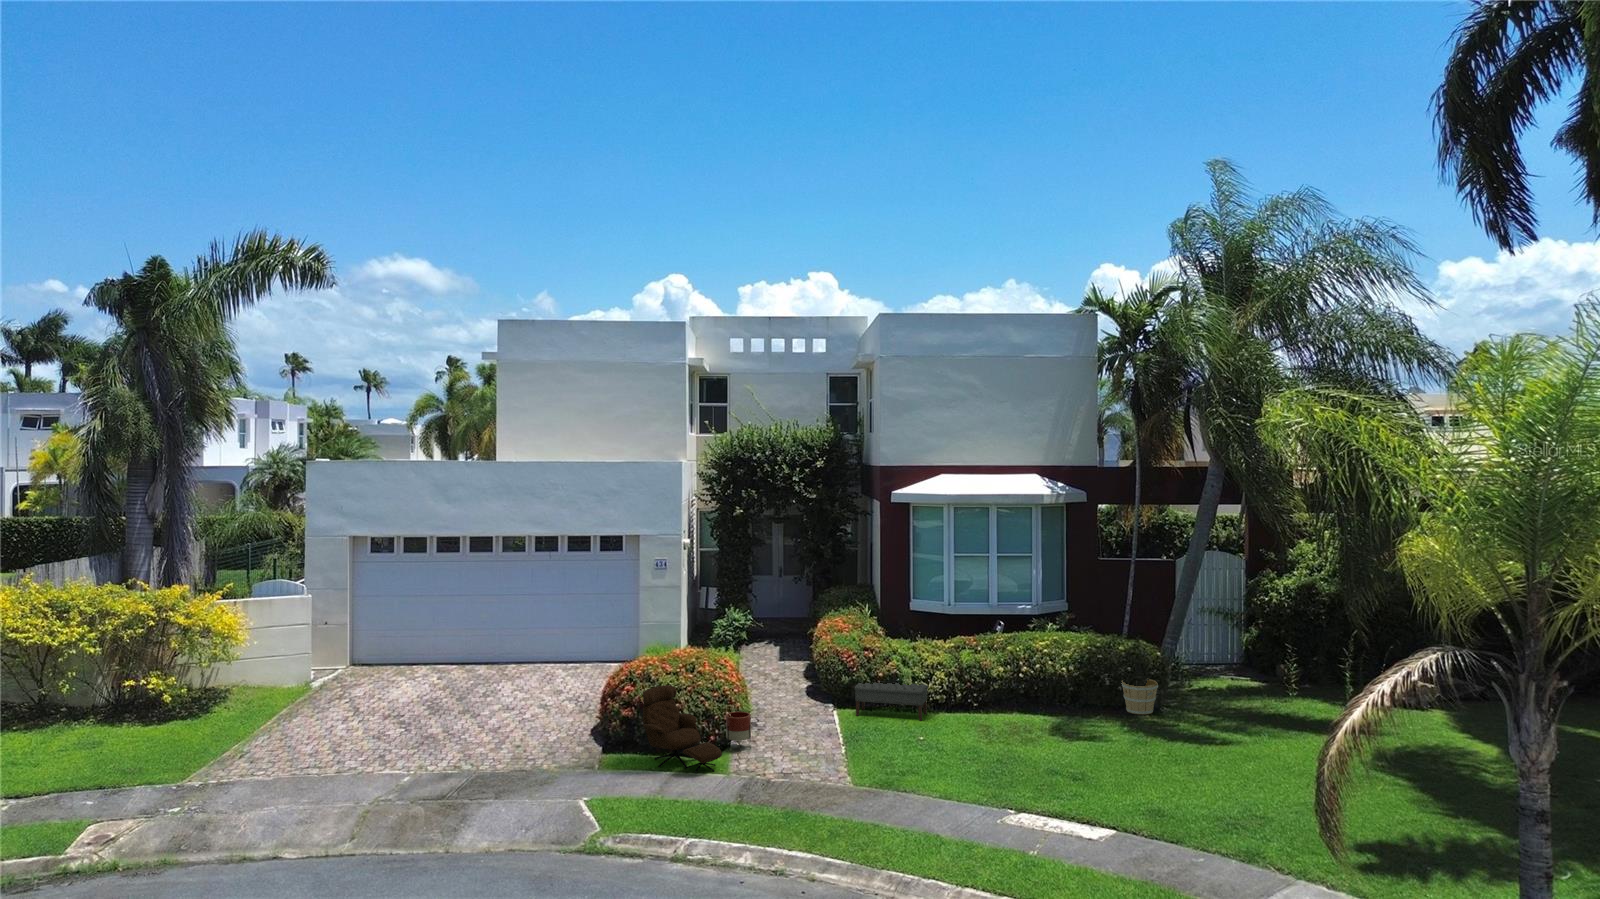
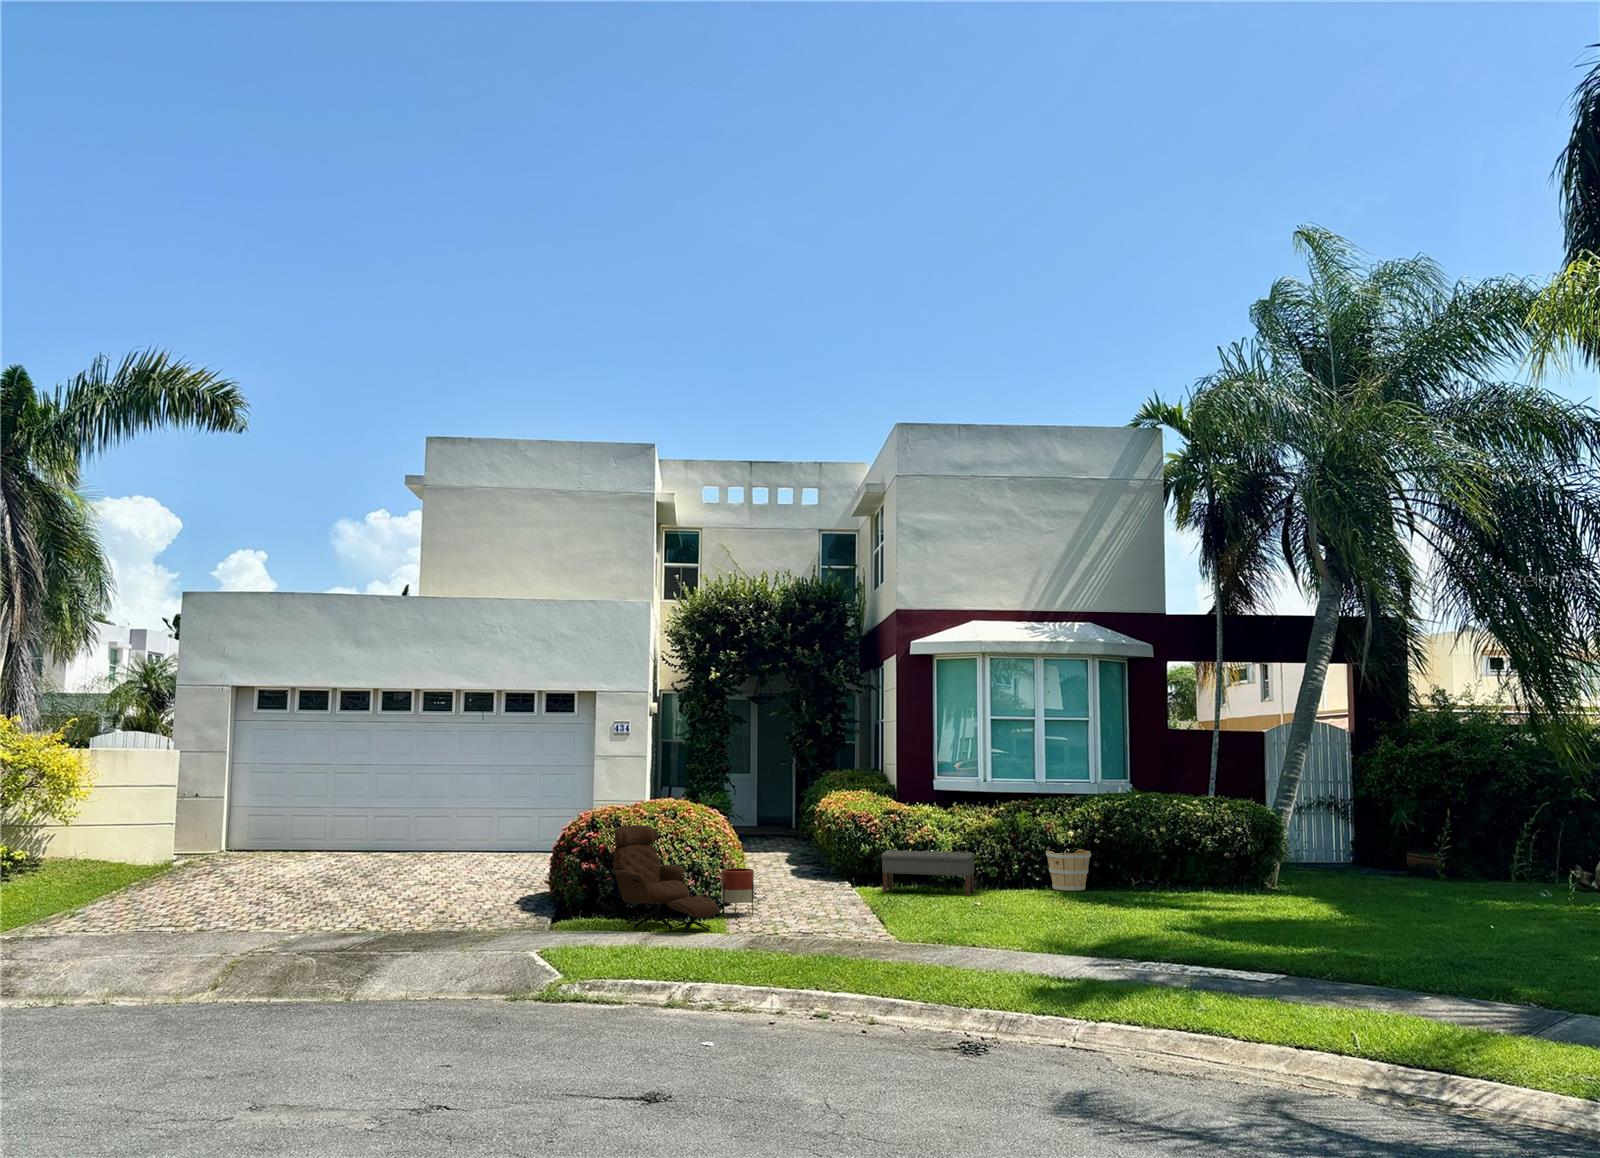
wooden bucket: present [1121,678,1158,715] -> present [1046,849,1091,891]

